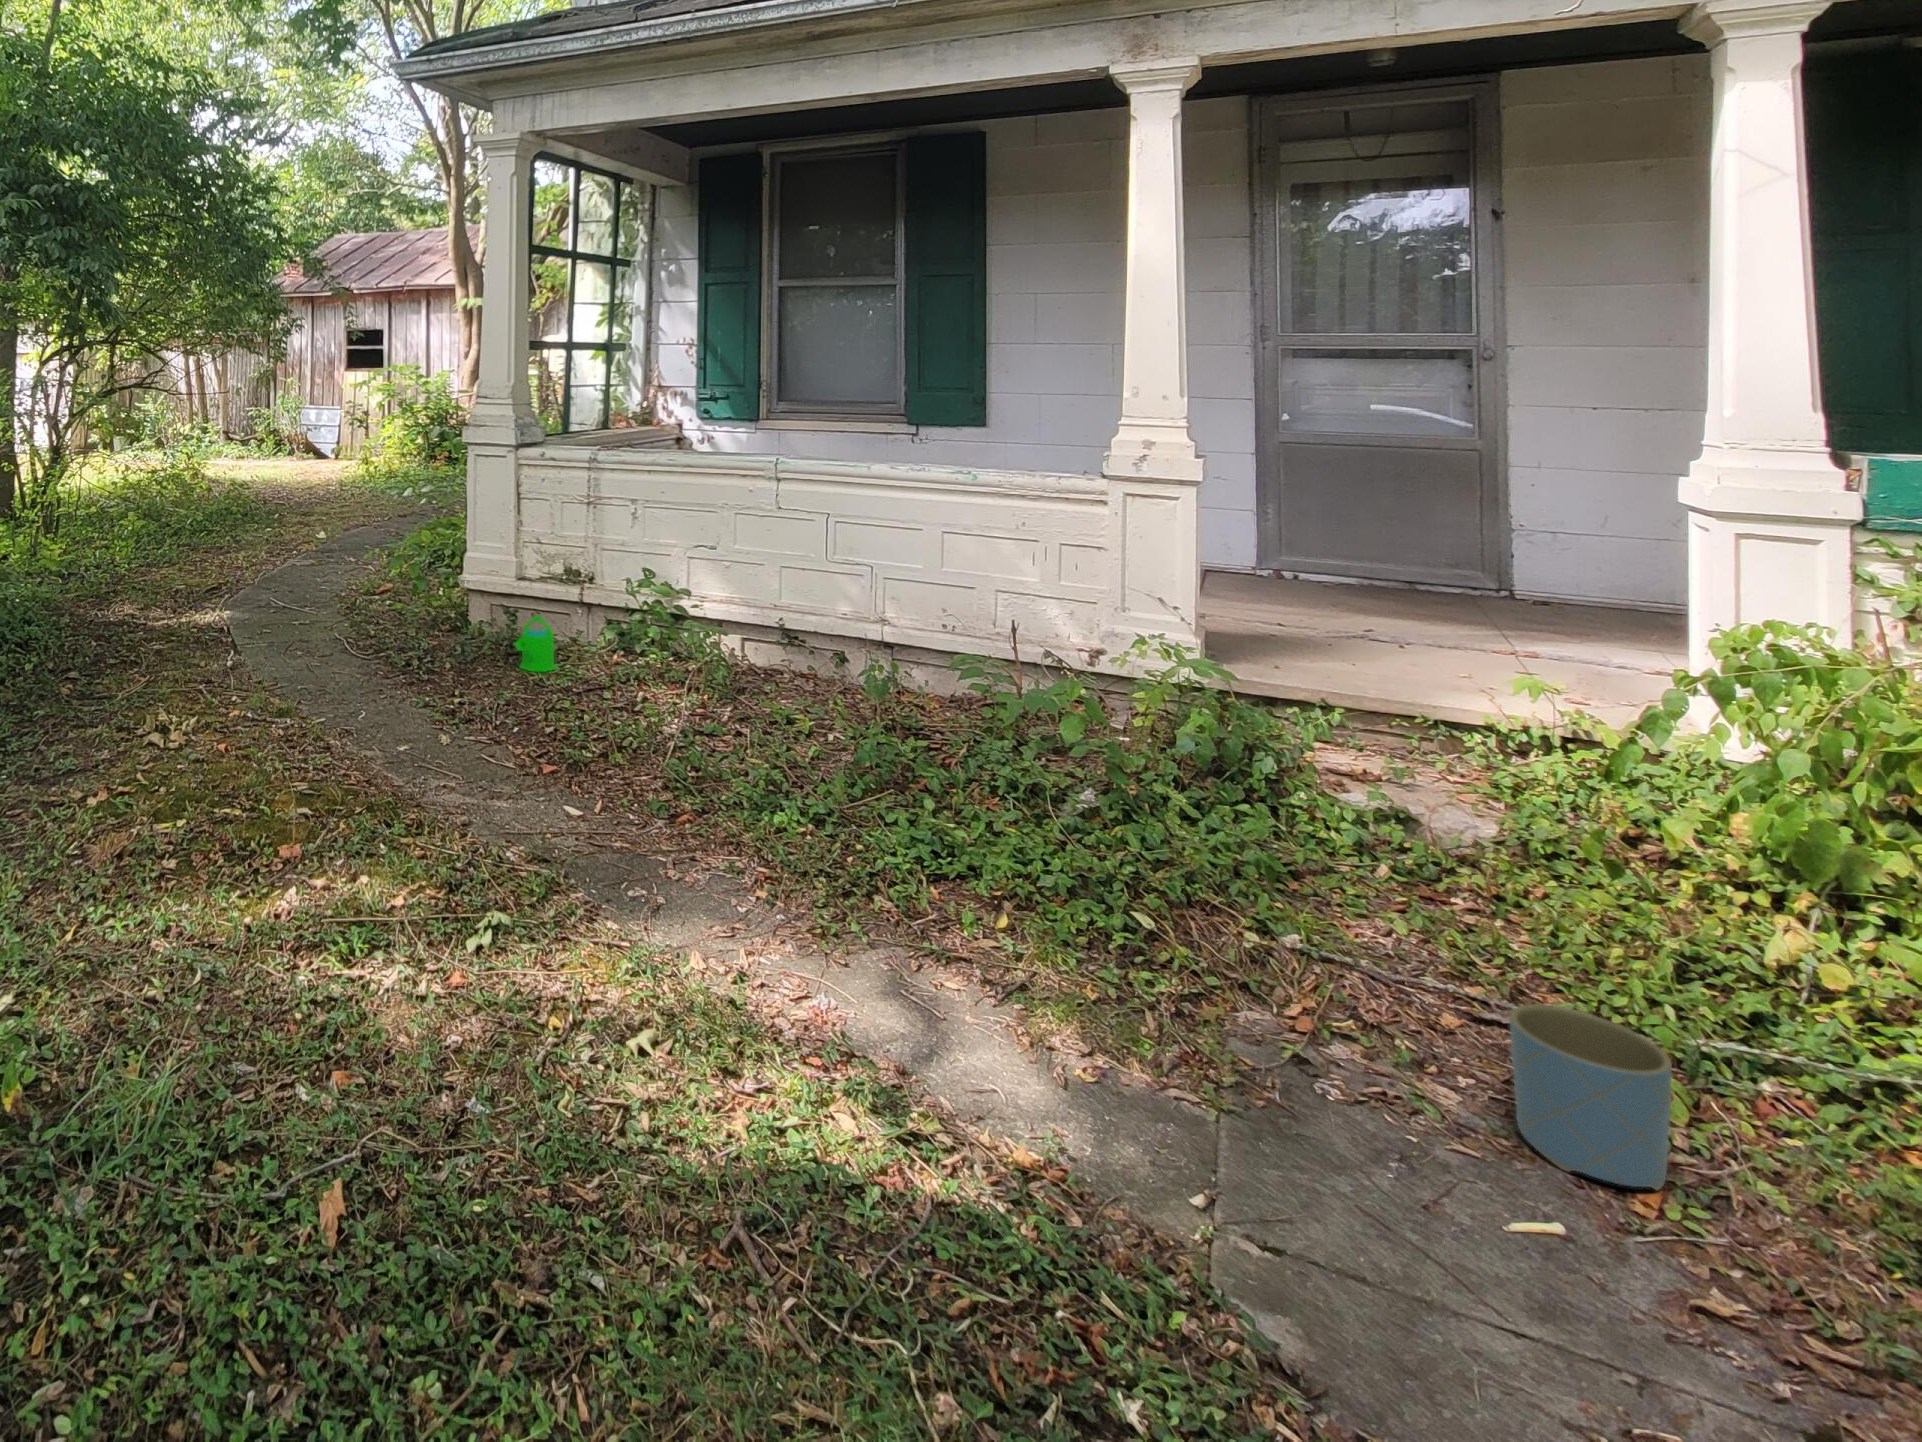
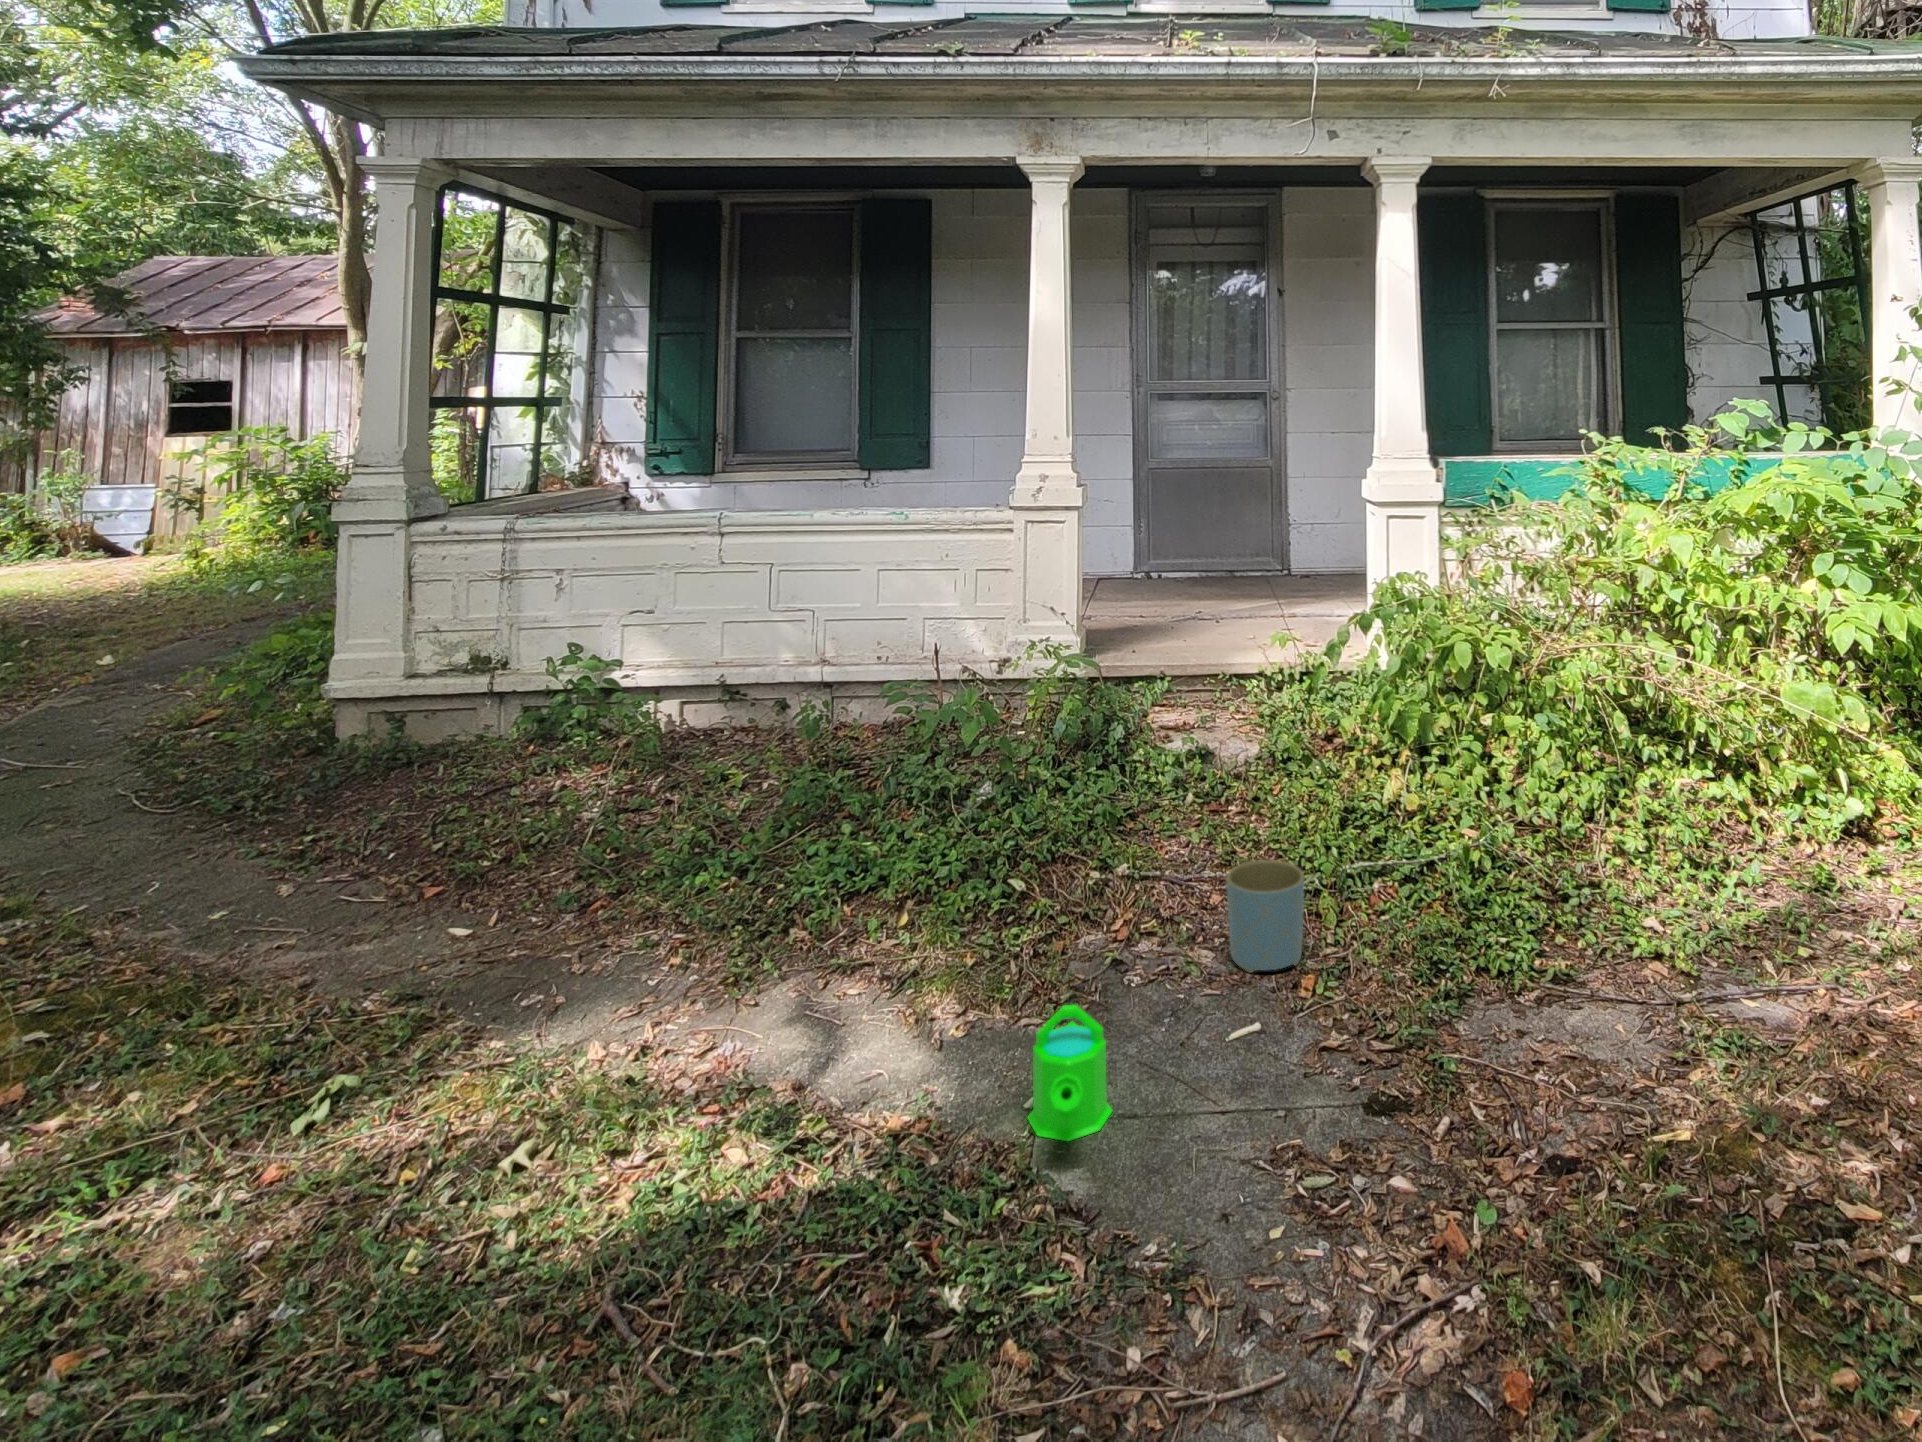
watering can: present [516,616,557,672] -> present [1028,1005,1112,1141]

